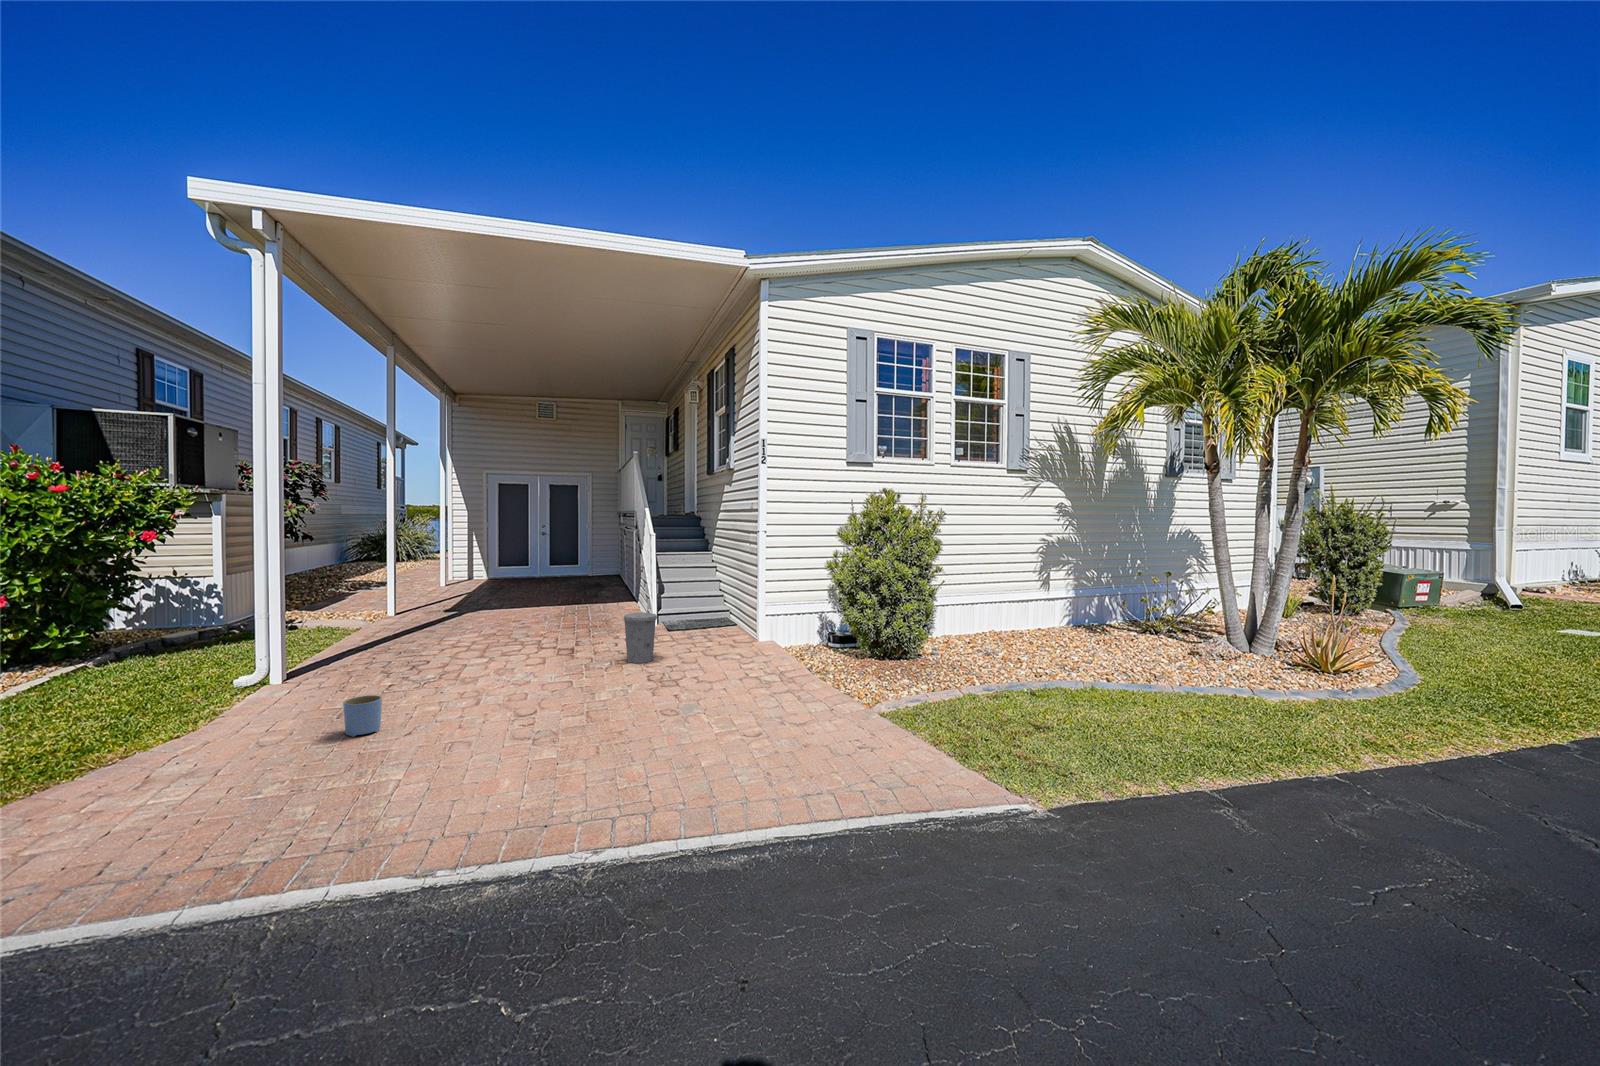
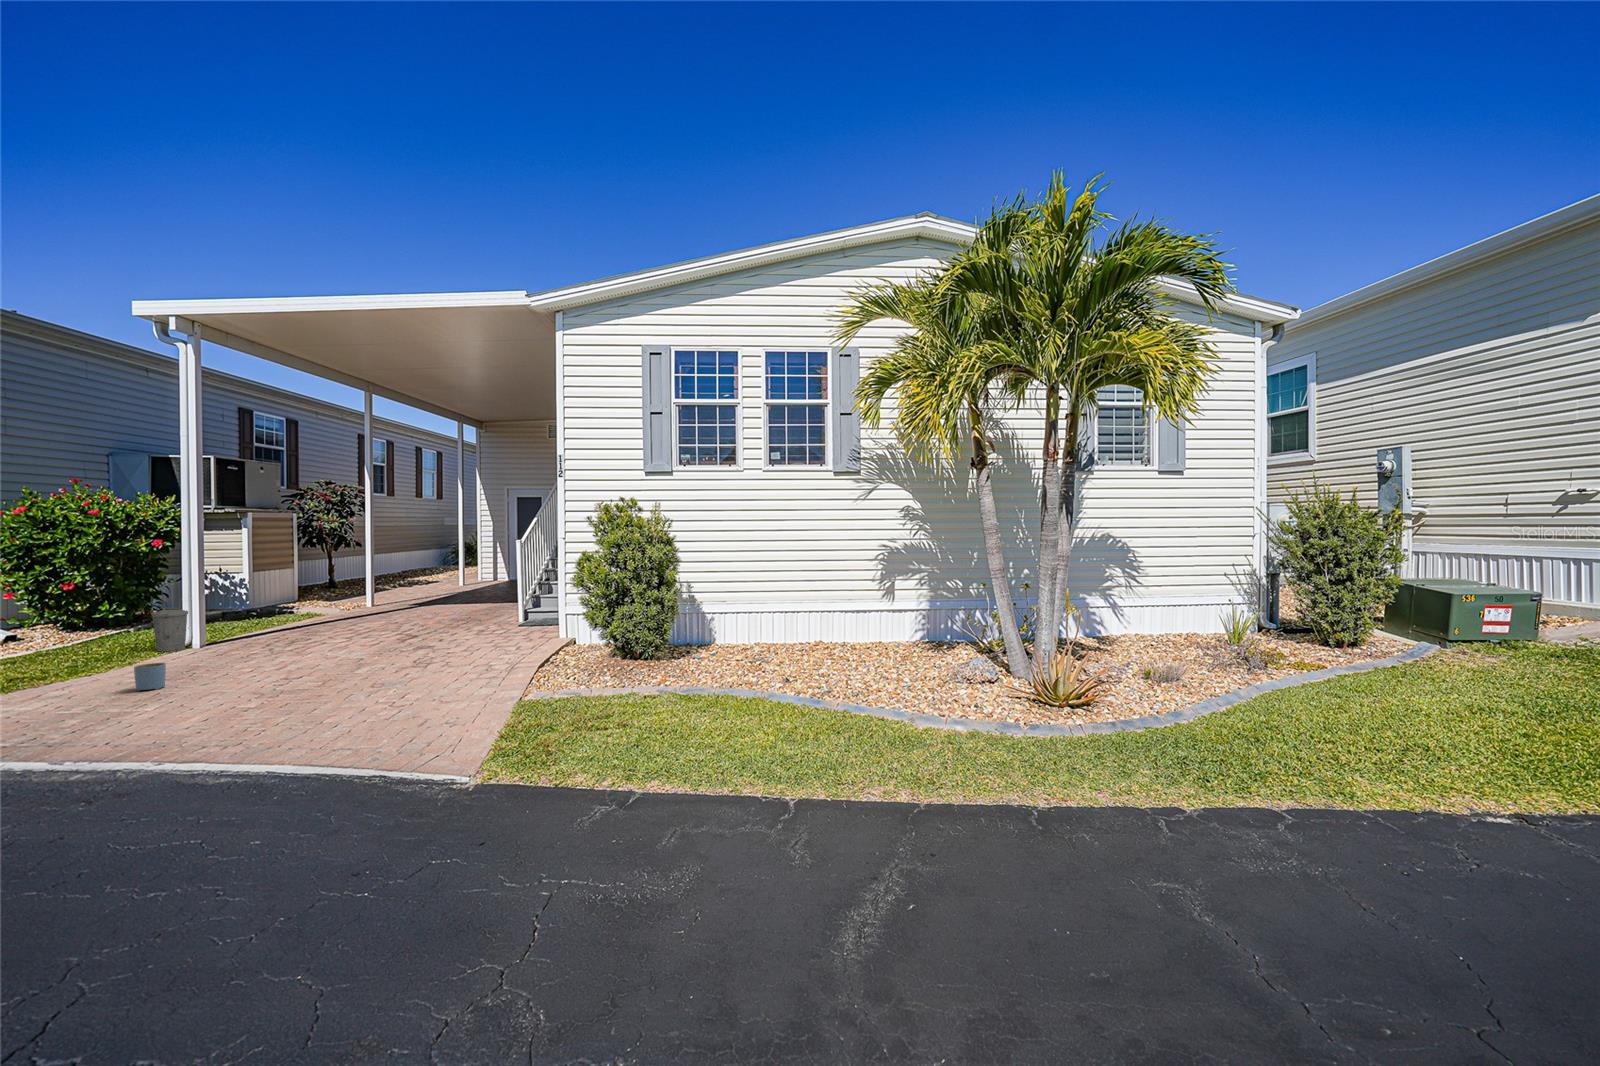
trash can: present [624,612,657,663] -> present [152,610,188,652]

